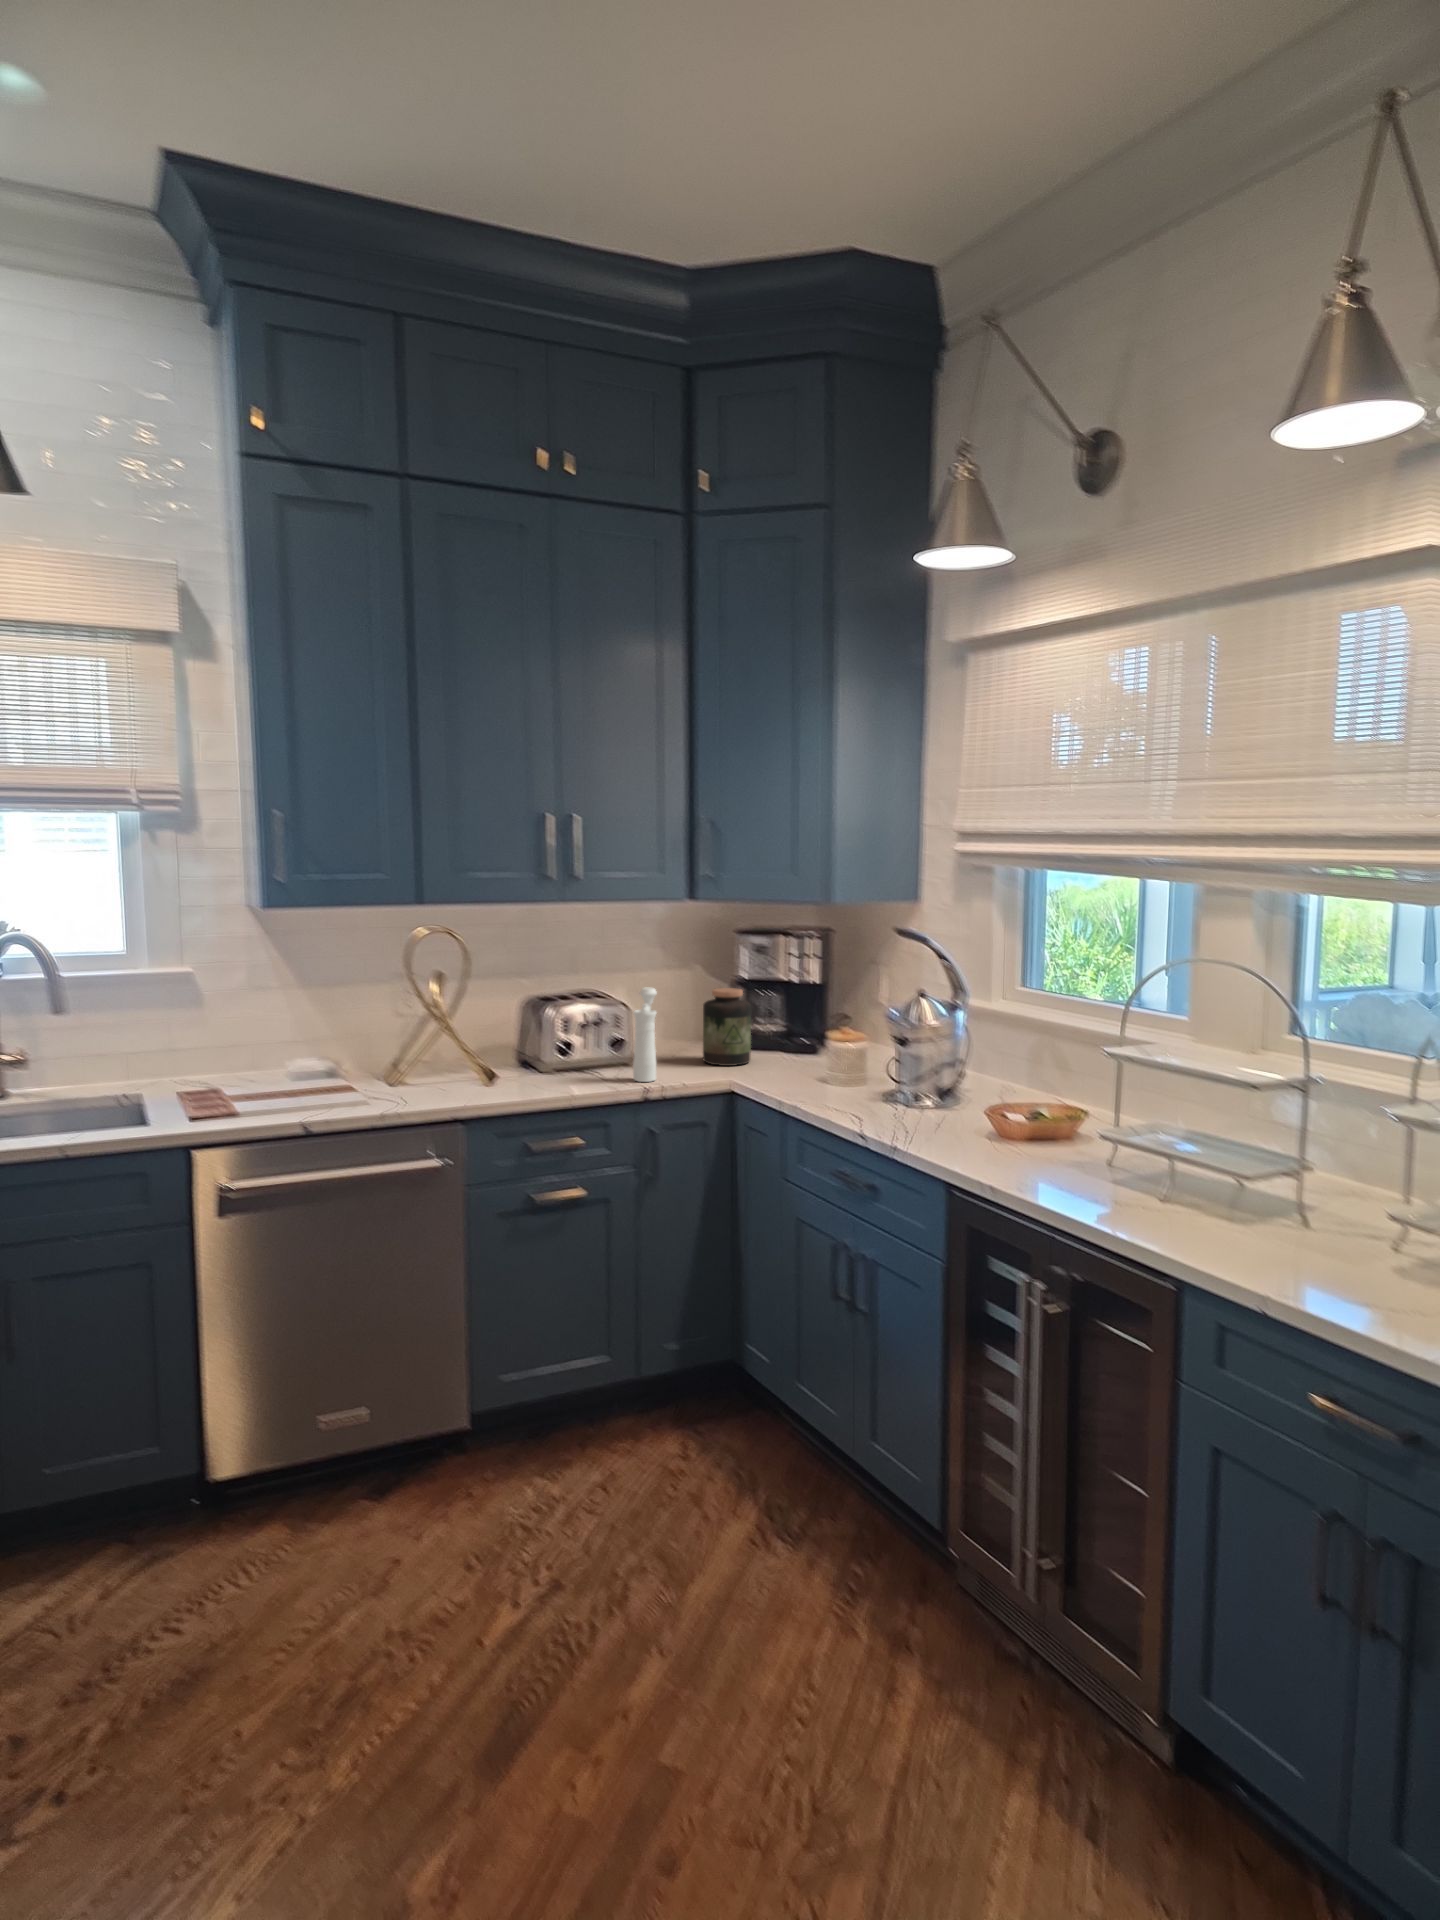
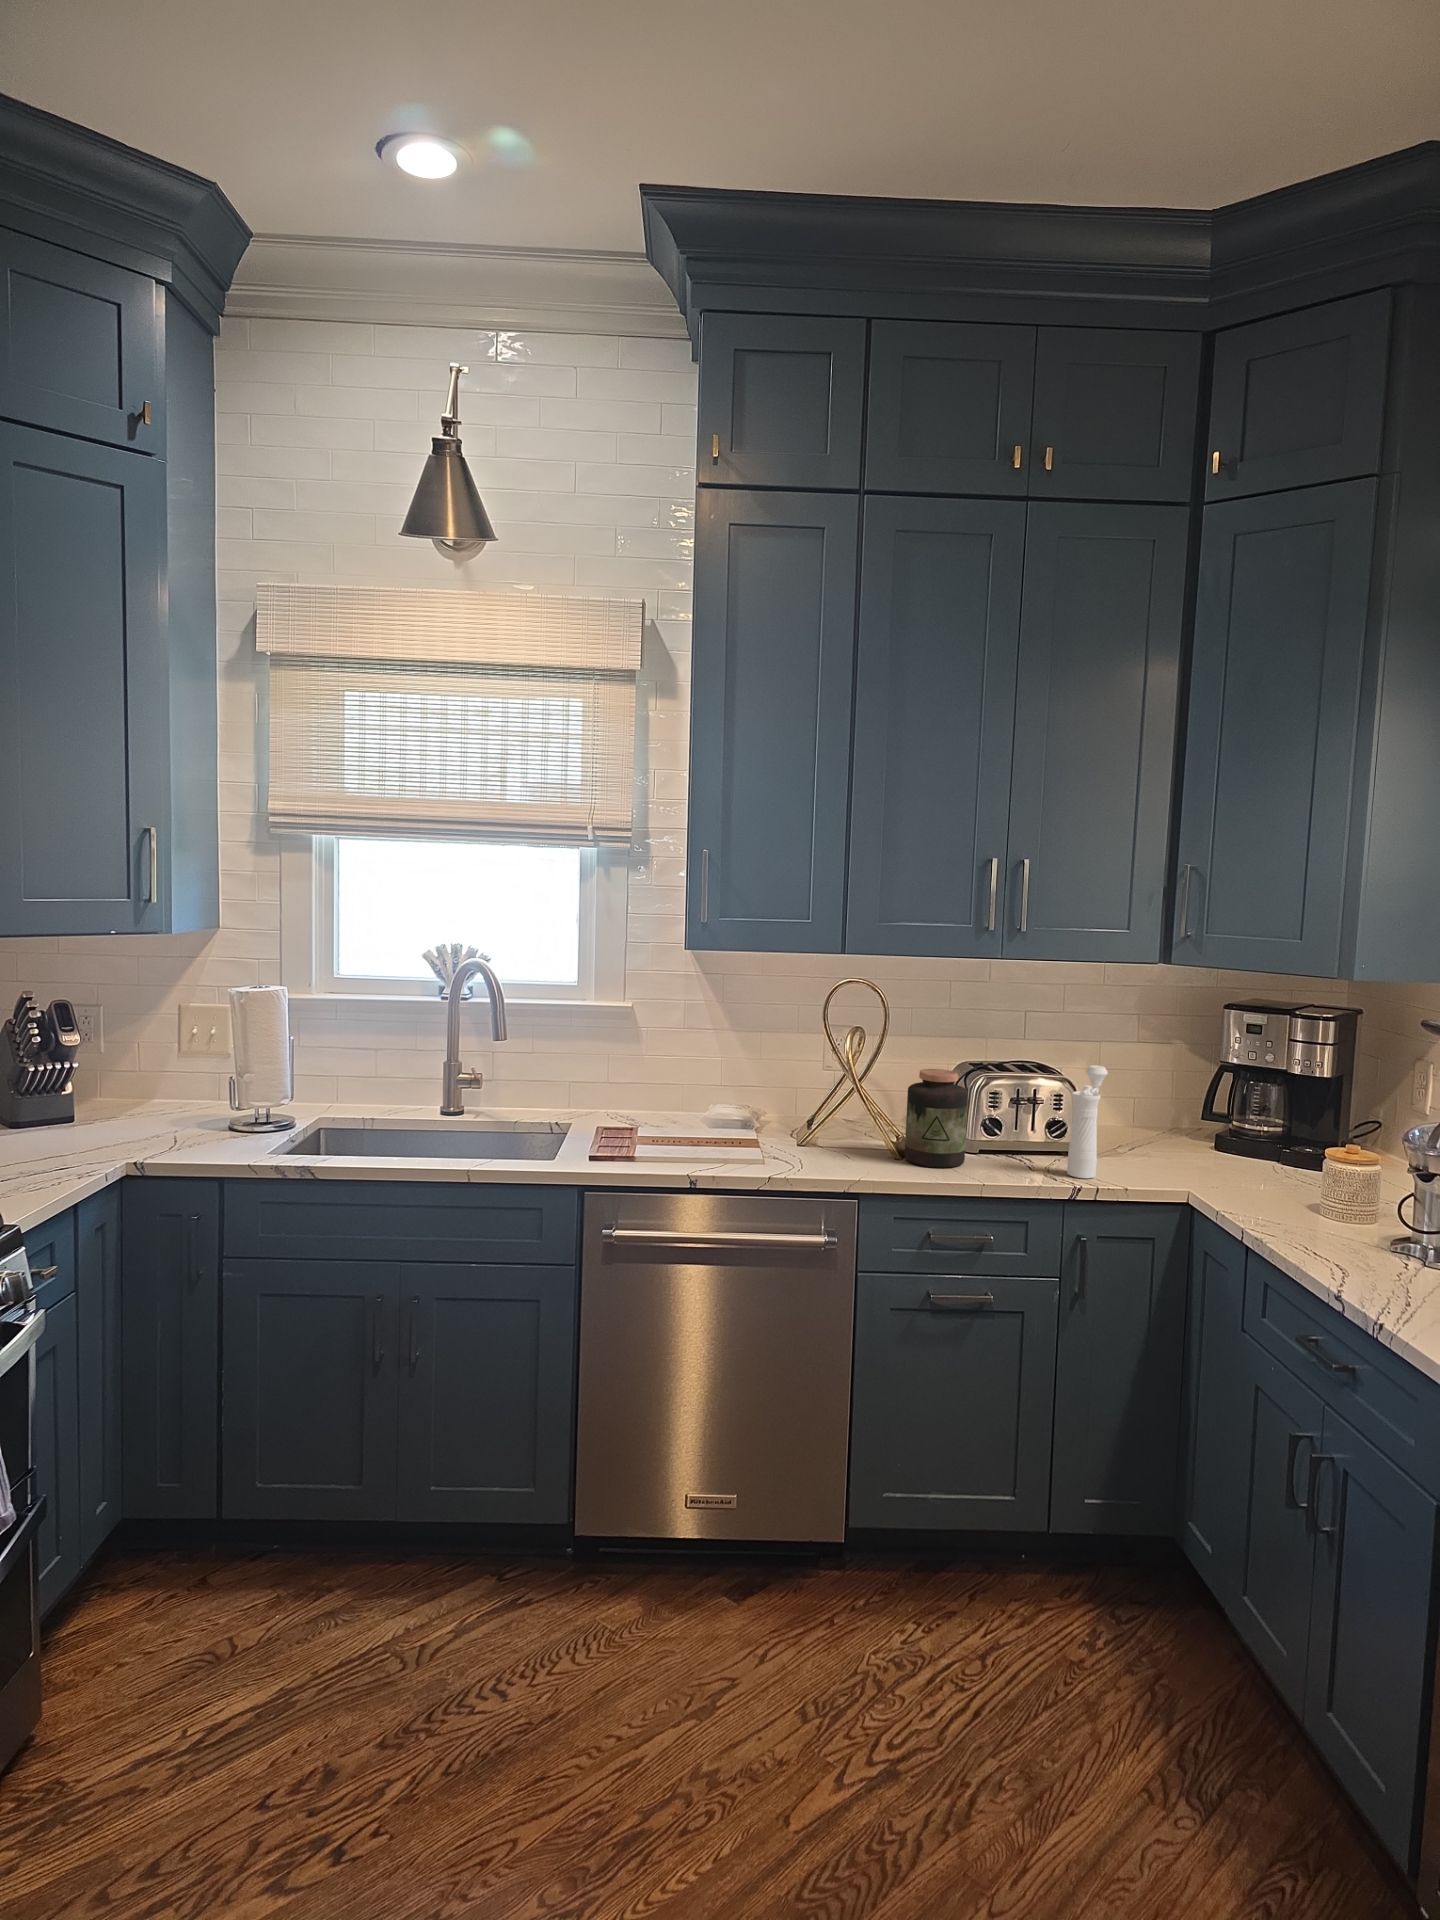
jar: present [703,988,751,1066] -> present [905,1069,968,1168]

